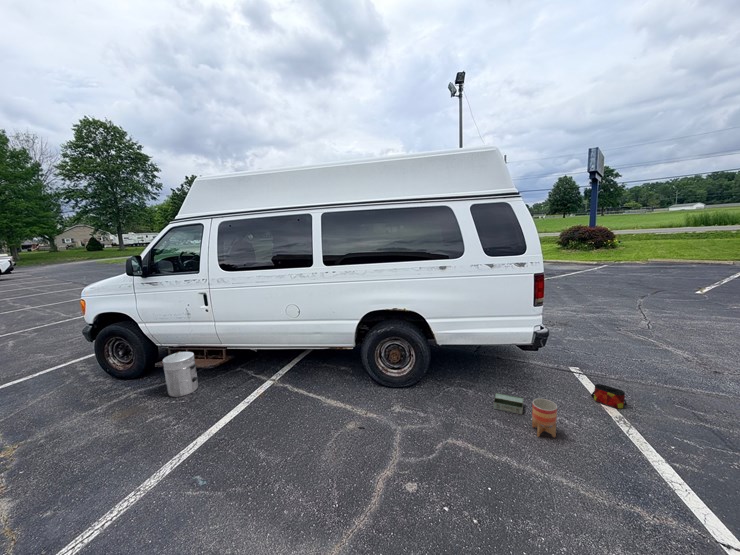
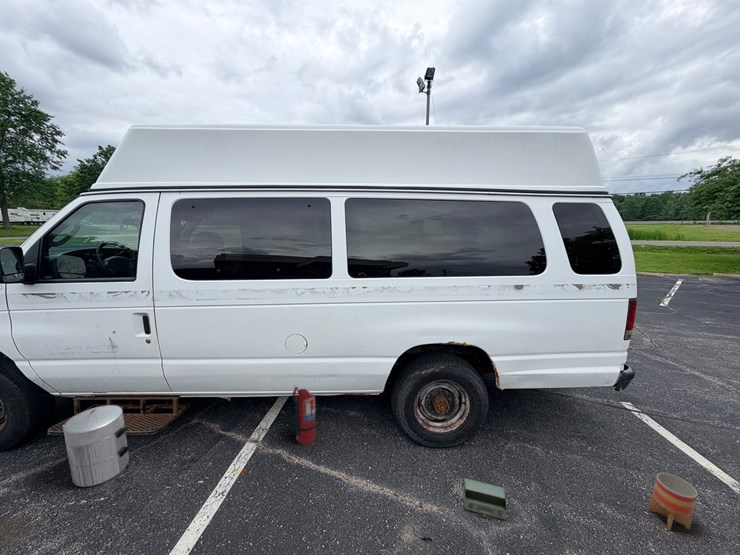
fire extinguisher: none [295,334,314,384] -> present [293,387,316,445]
bag: present [591,384,627,409] -> none [671,433,723,467]
toolbox: present [494,393,523,414] -> present [464,478,507,520]

